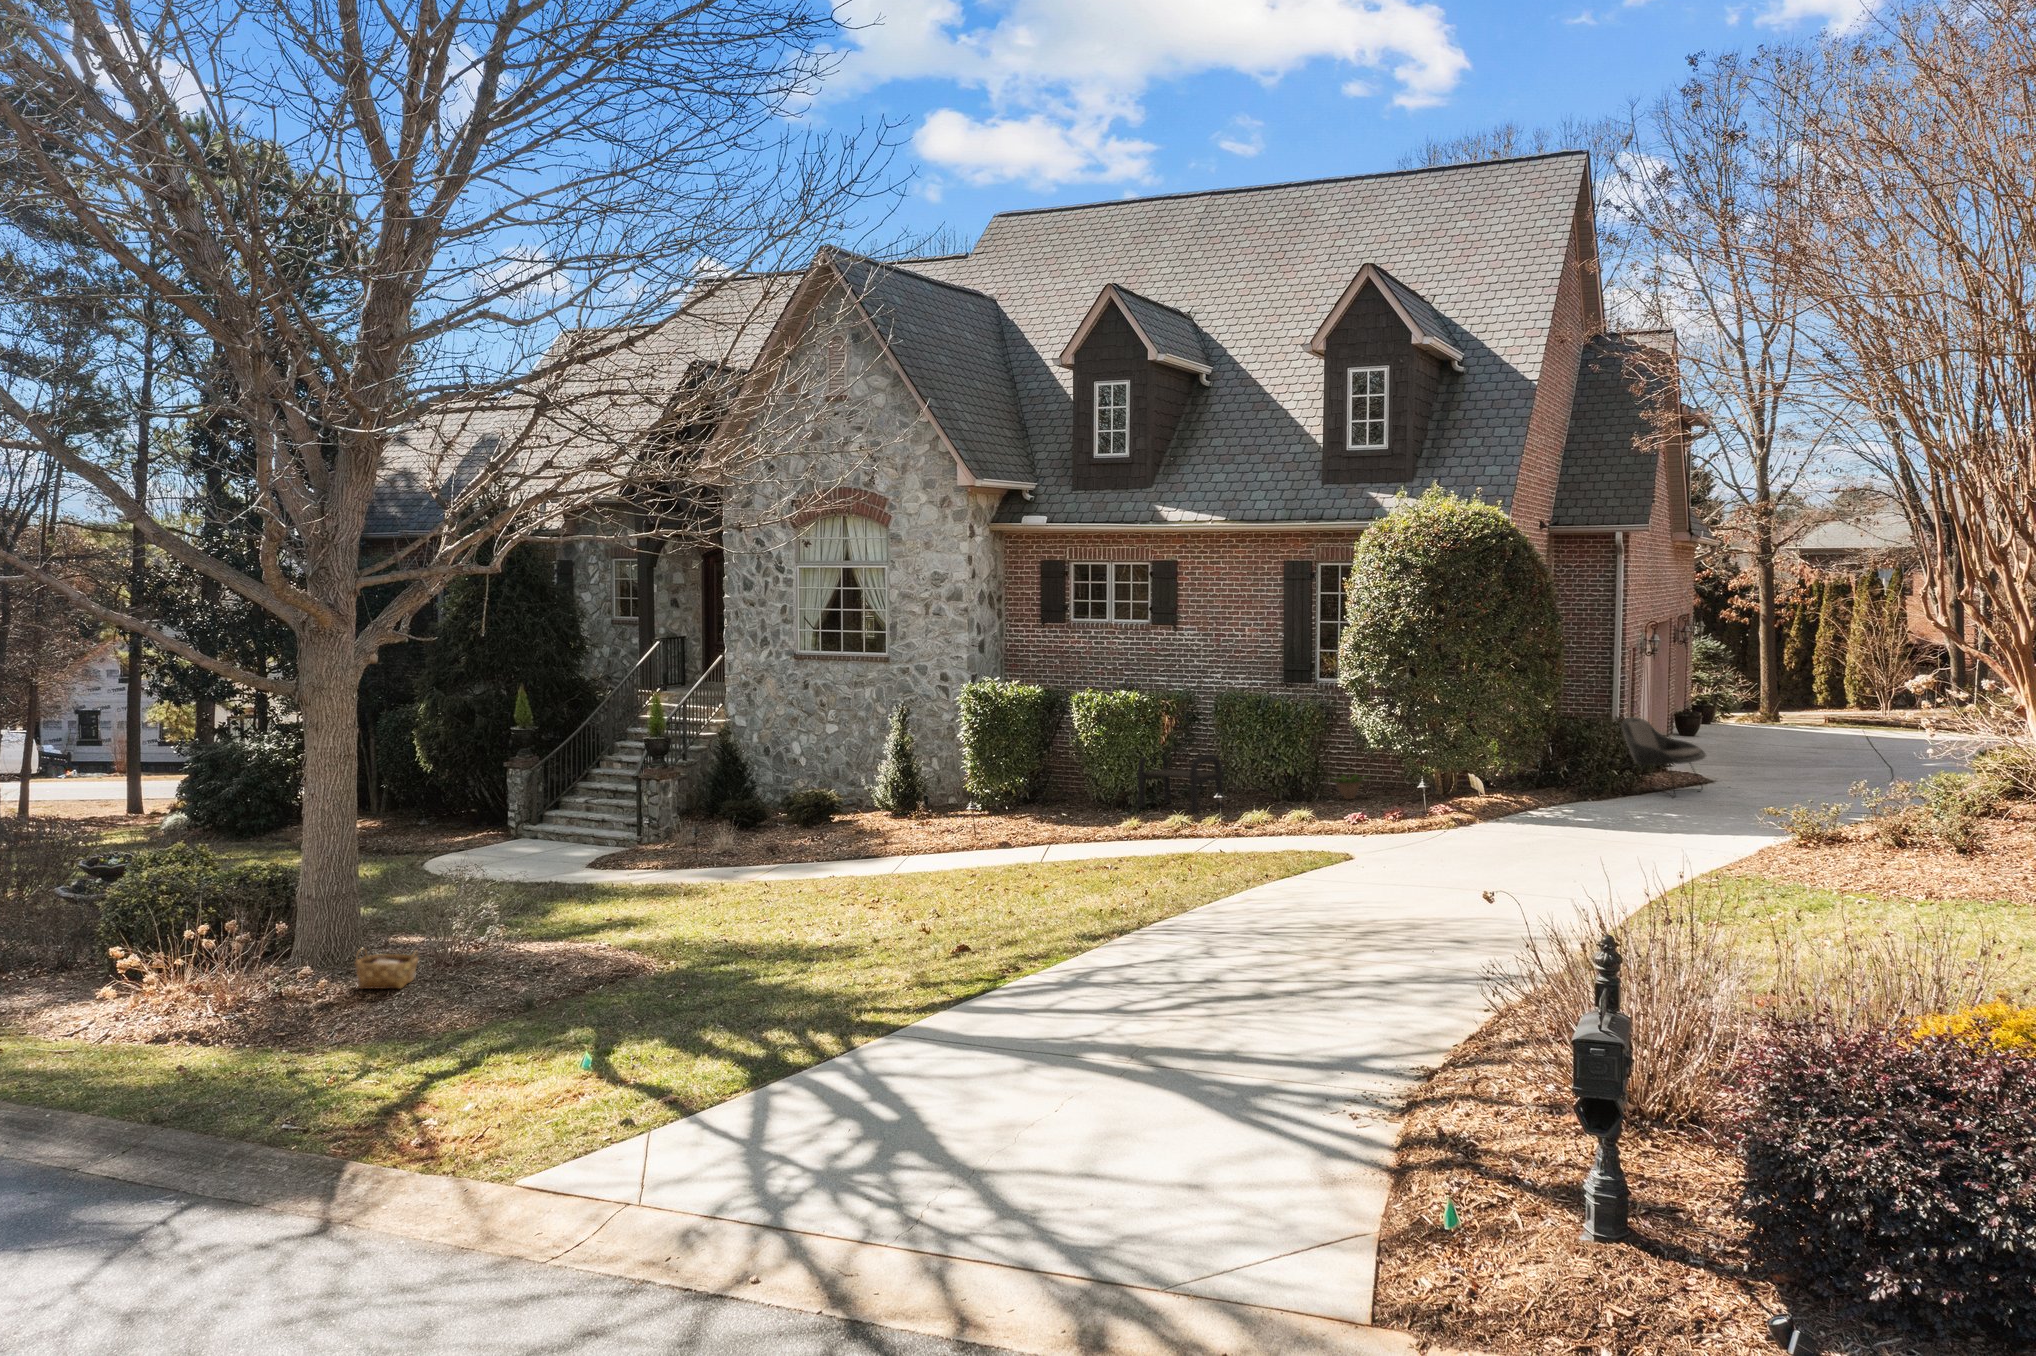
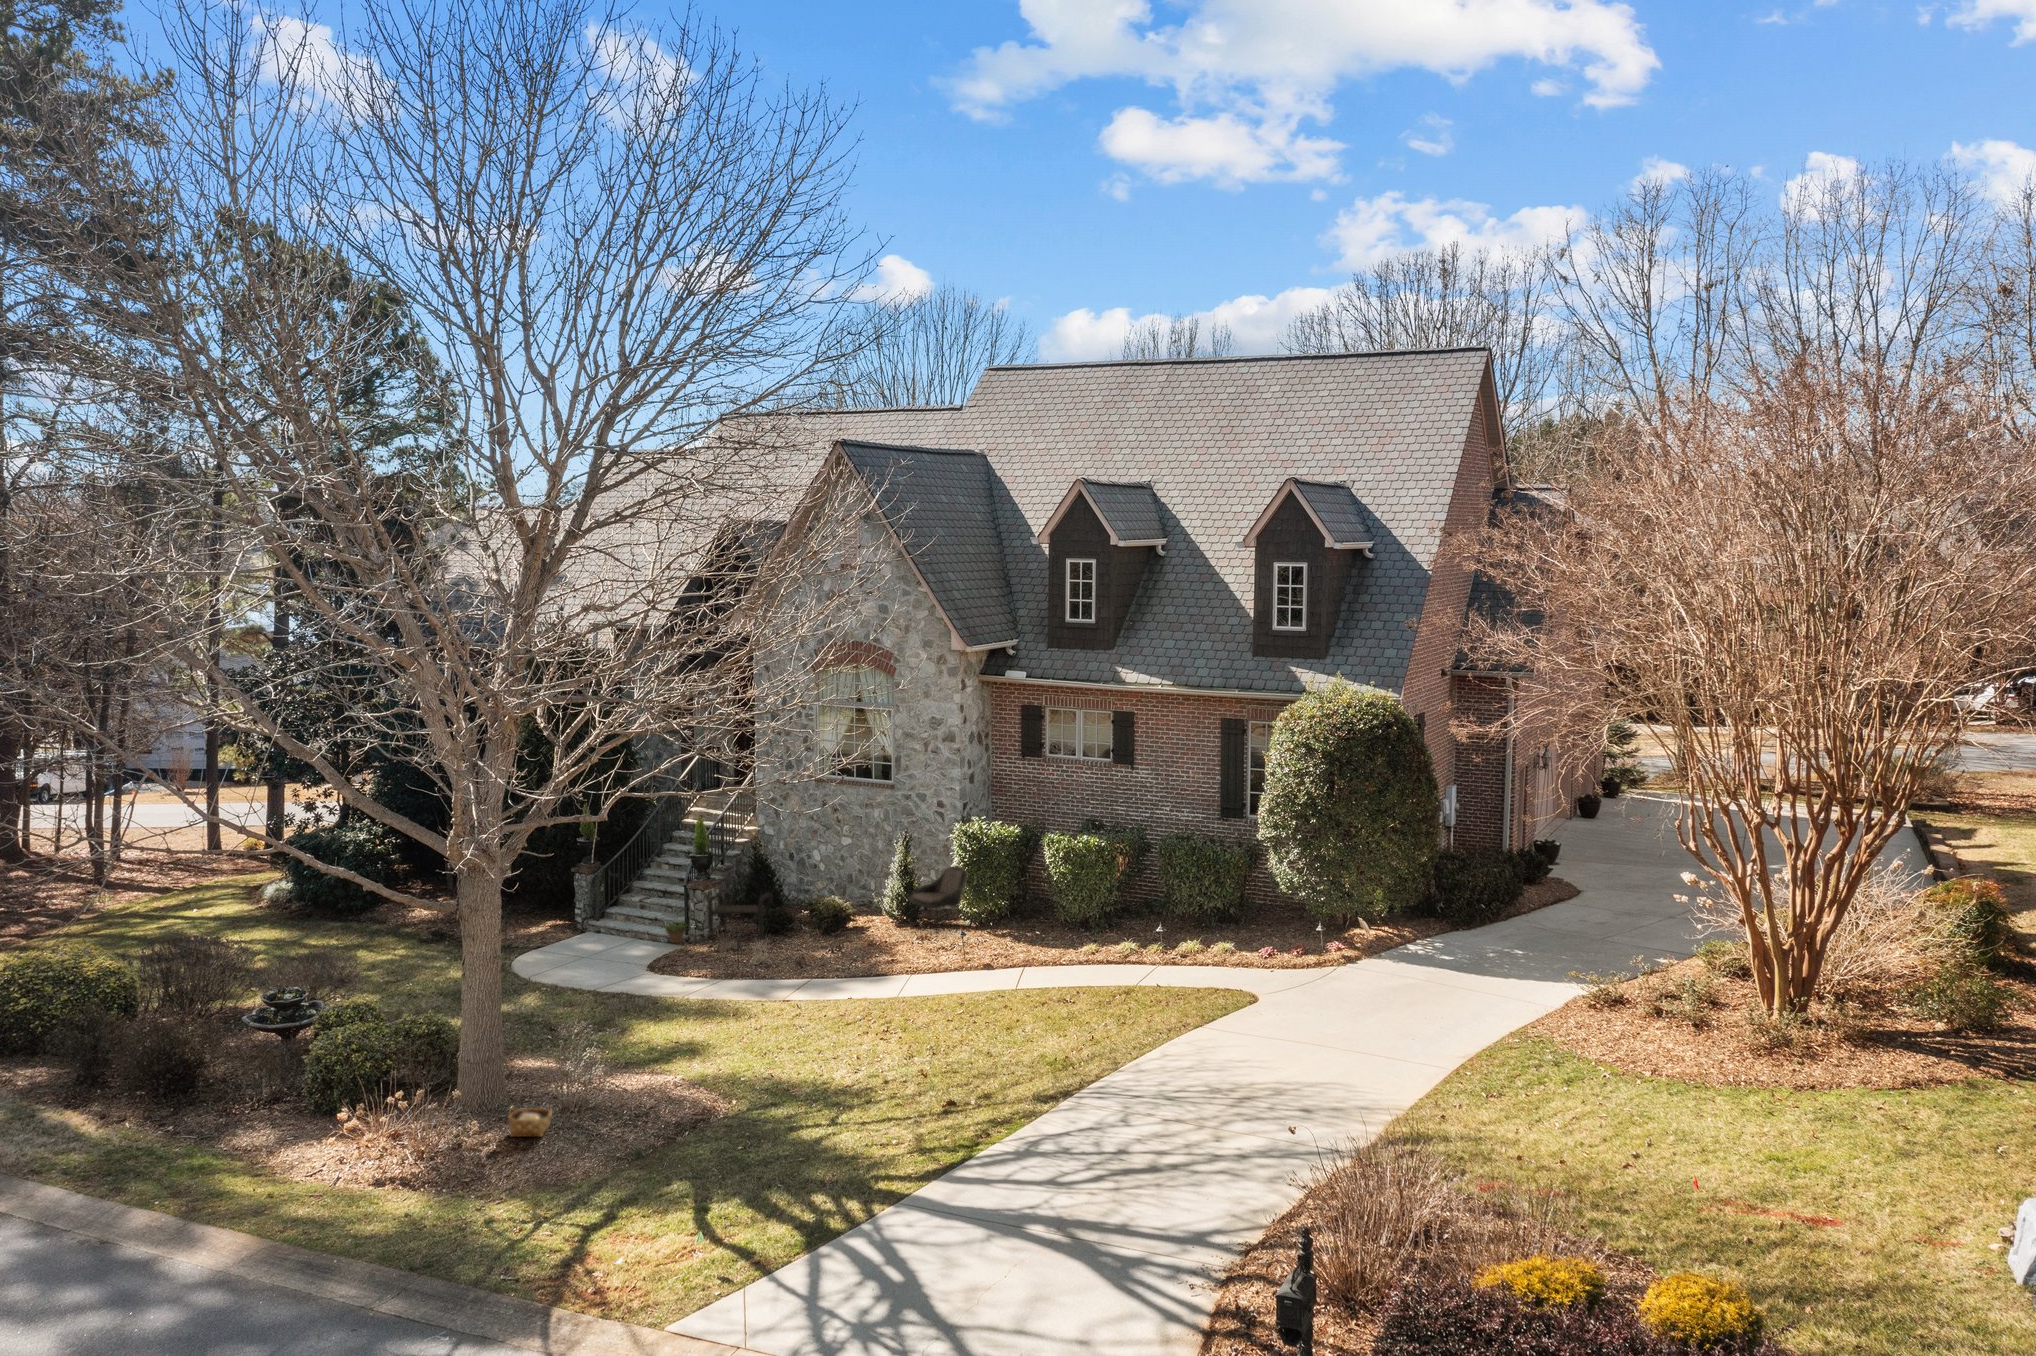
lounge chair: present [1622,718,1706,797] -> present [909,866,971,932]
bench: present [1138,755,1224,813] -> present [708,893,773,940]
decorative plant: present [1334,774,1366,799] -> present [664,922,687,943]

